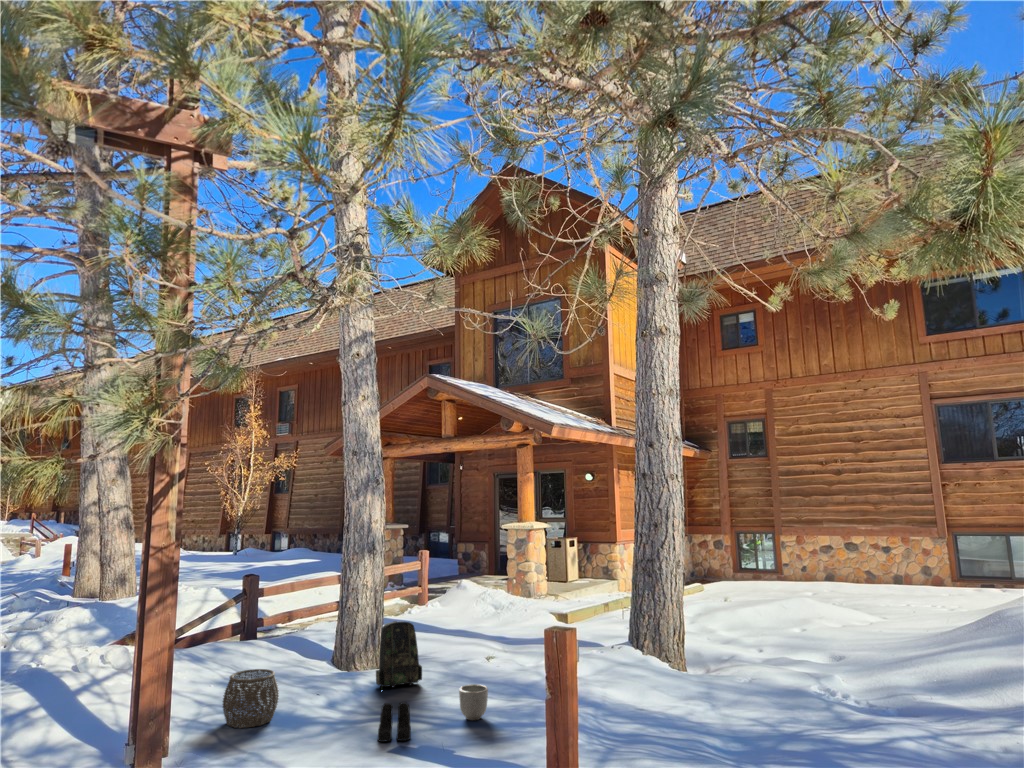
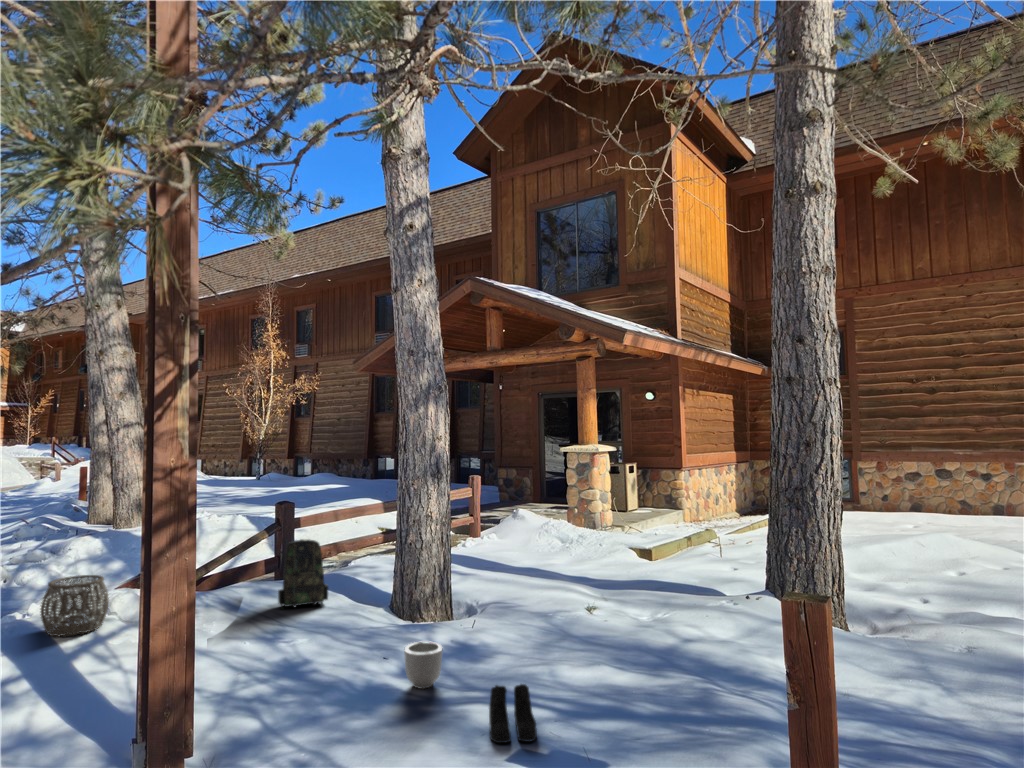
backpack: present [376,621,422,687] -> present [278,539,328,607]
woven basket: present [223,669,279,728] -> present [40,575,109,636]
planter: present [459,684,488,720] -> present [404,641,443,689]

